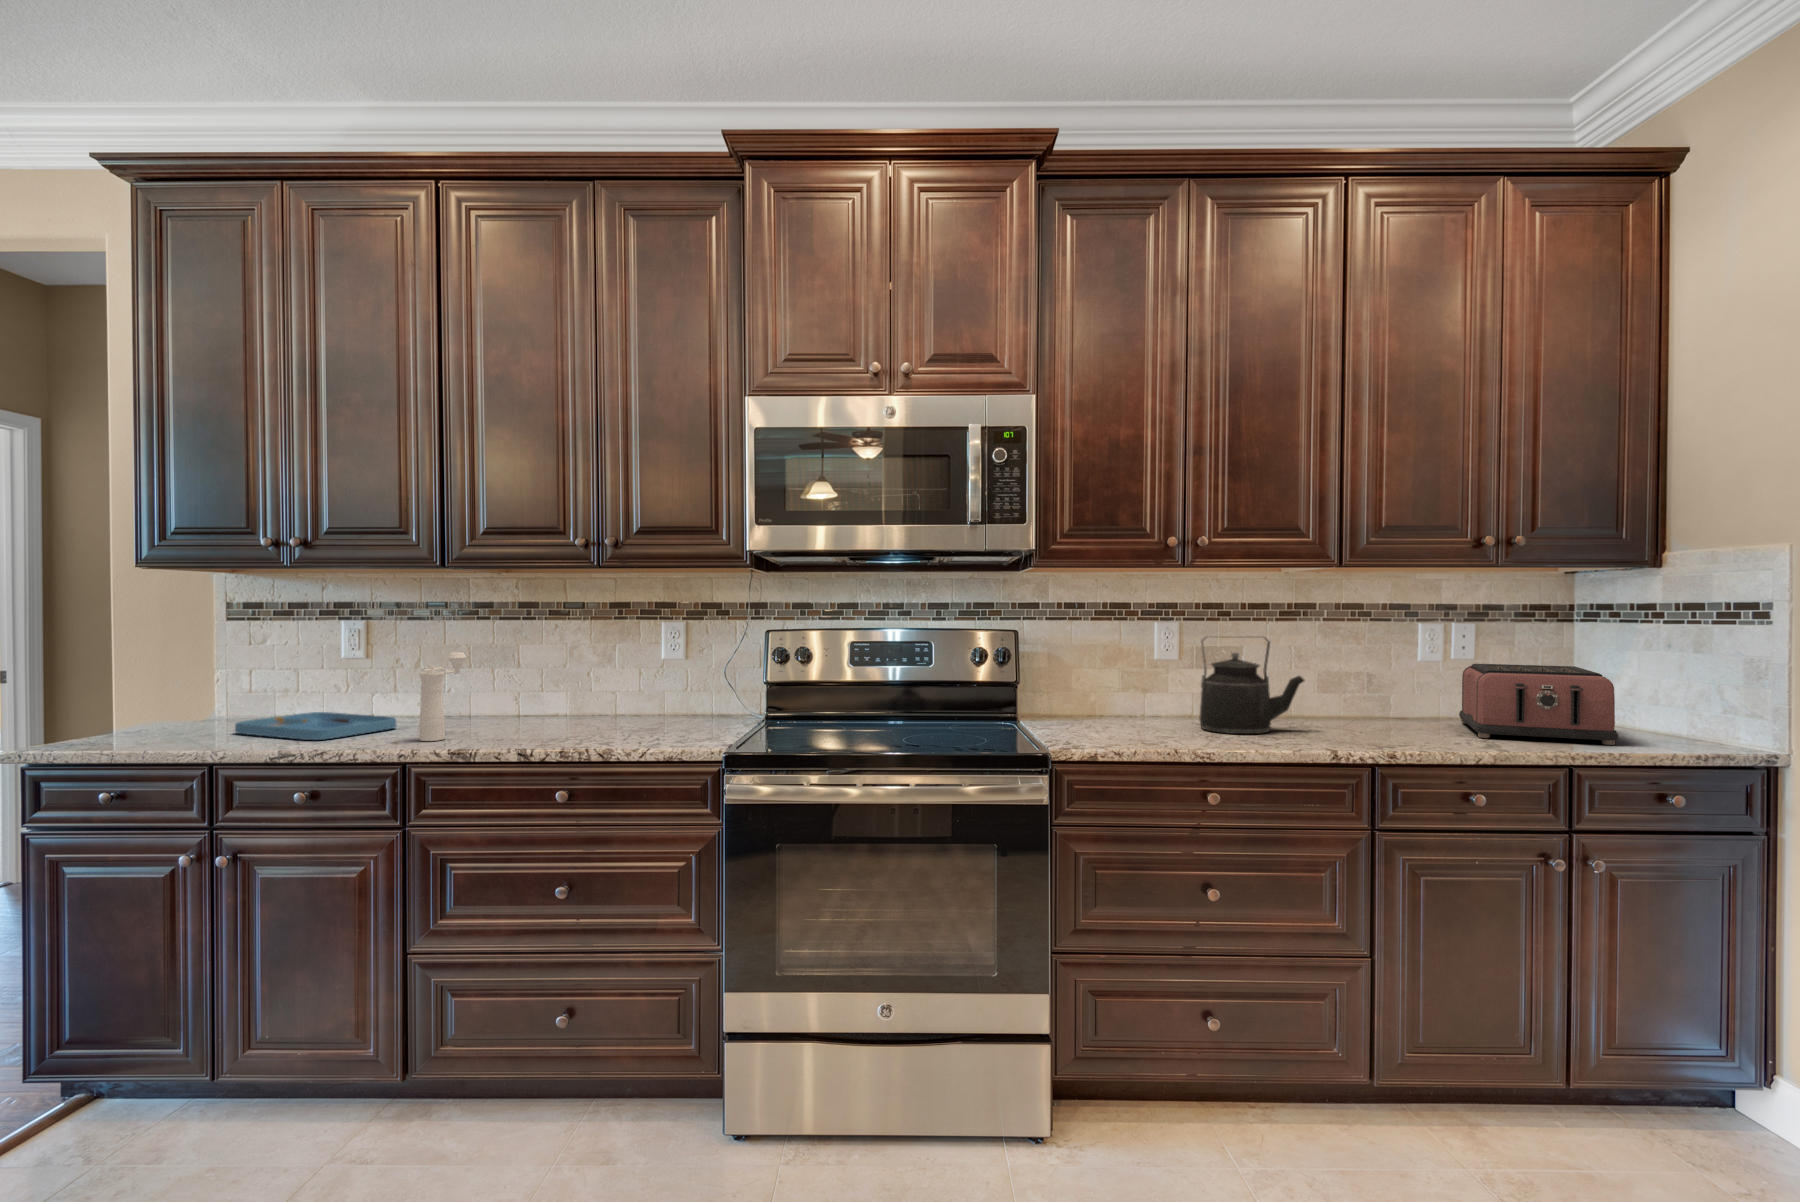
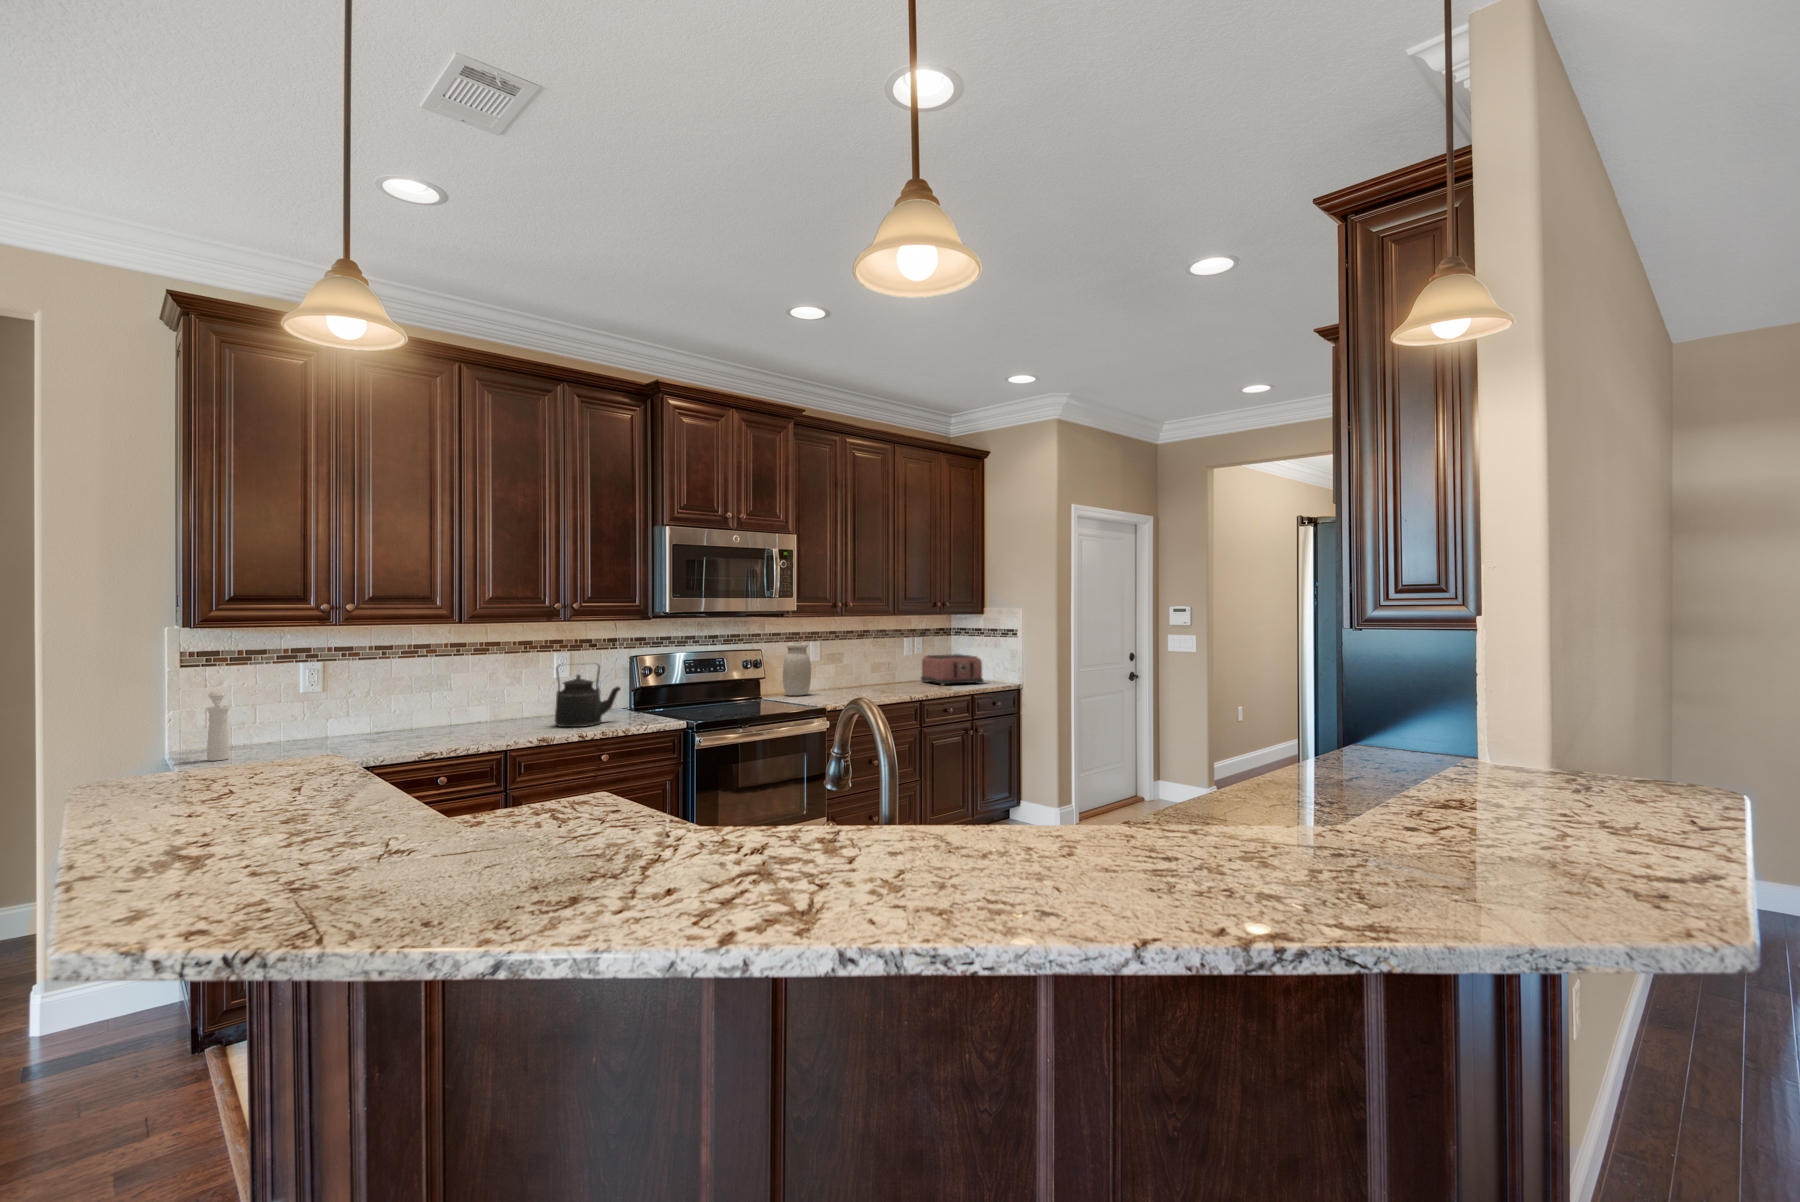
jar: none [1067,622,1122,725] -> present [783,643,811,696]
kettle: present [1200,636,1305,734] -> present [555,664,620,727]
pepper mill: present [419,653,466,741] -> present [207,691,230,761]
tray: present [235,712,397,740] -> none [298,730,418,753]

